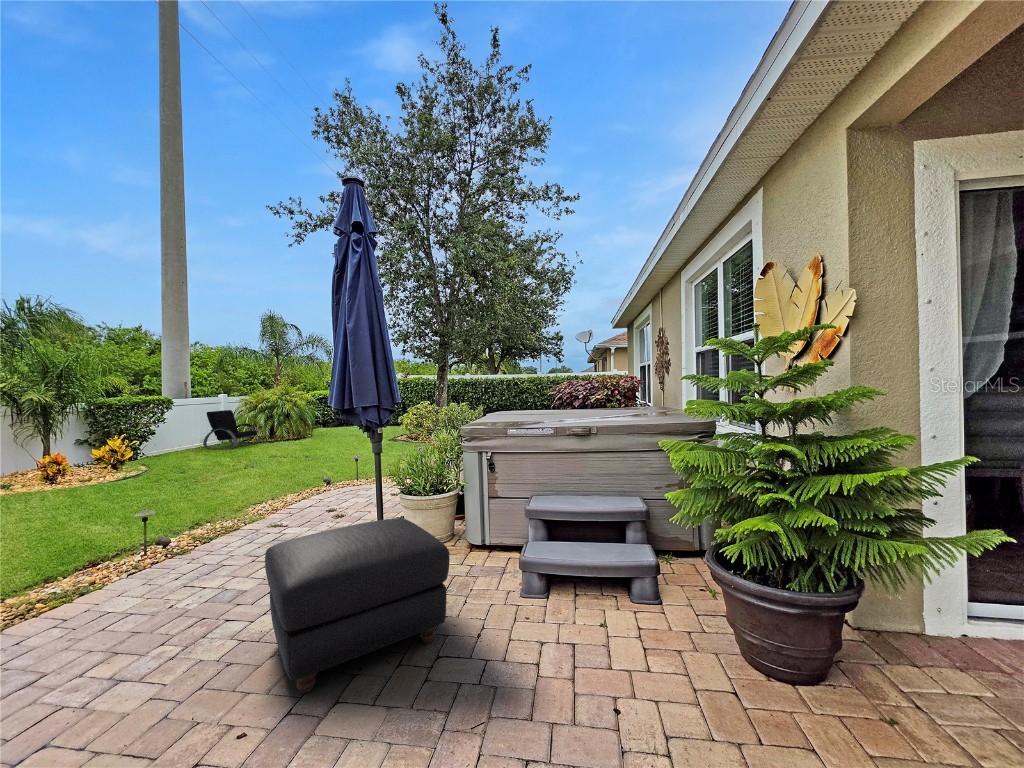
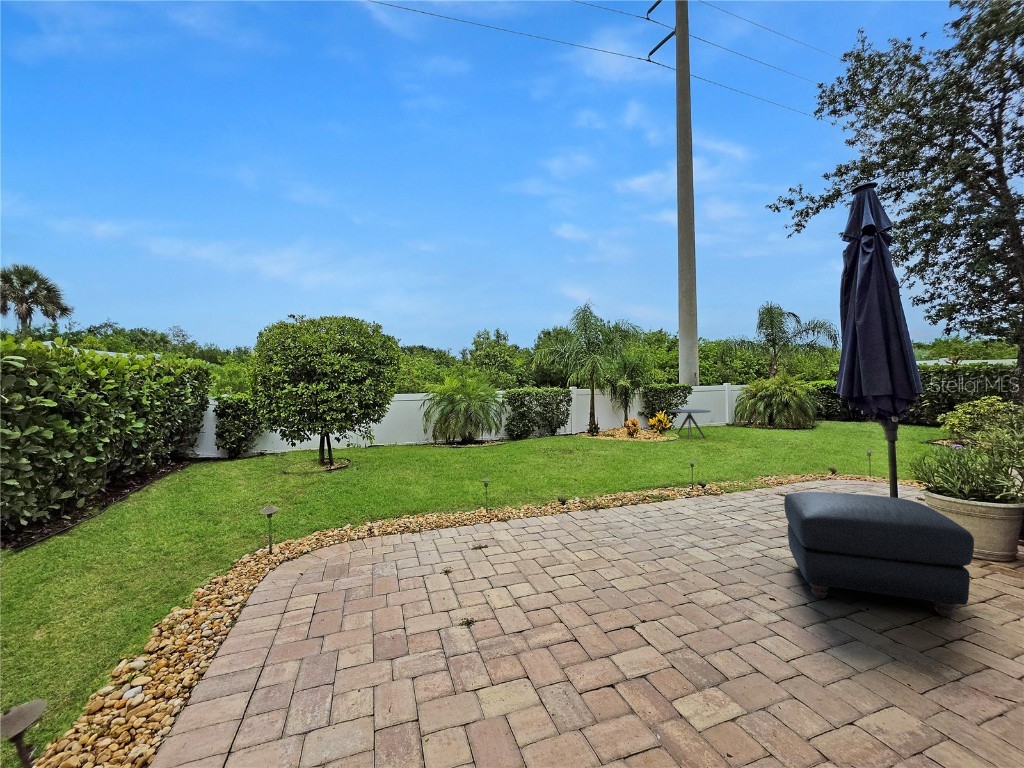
armchair: present [203,410,260,449] -> none [713,397,760,431]
round table: none [133,428,198,468] -> present [669,410,711,439]

